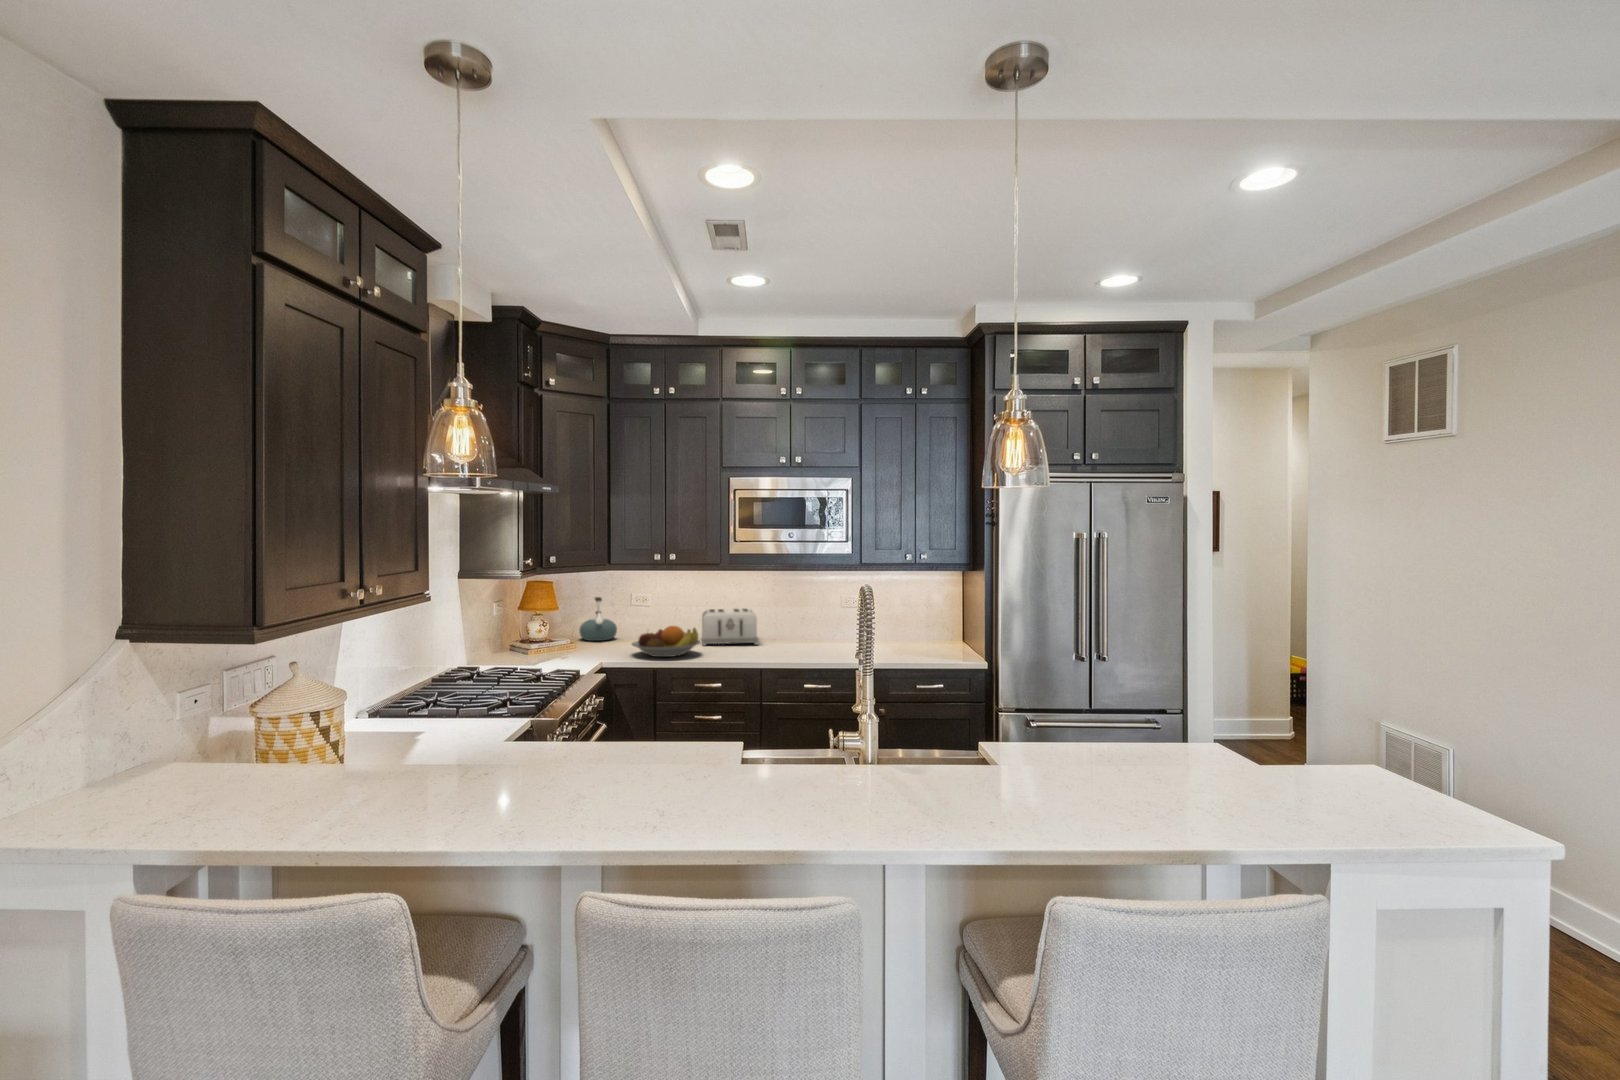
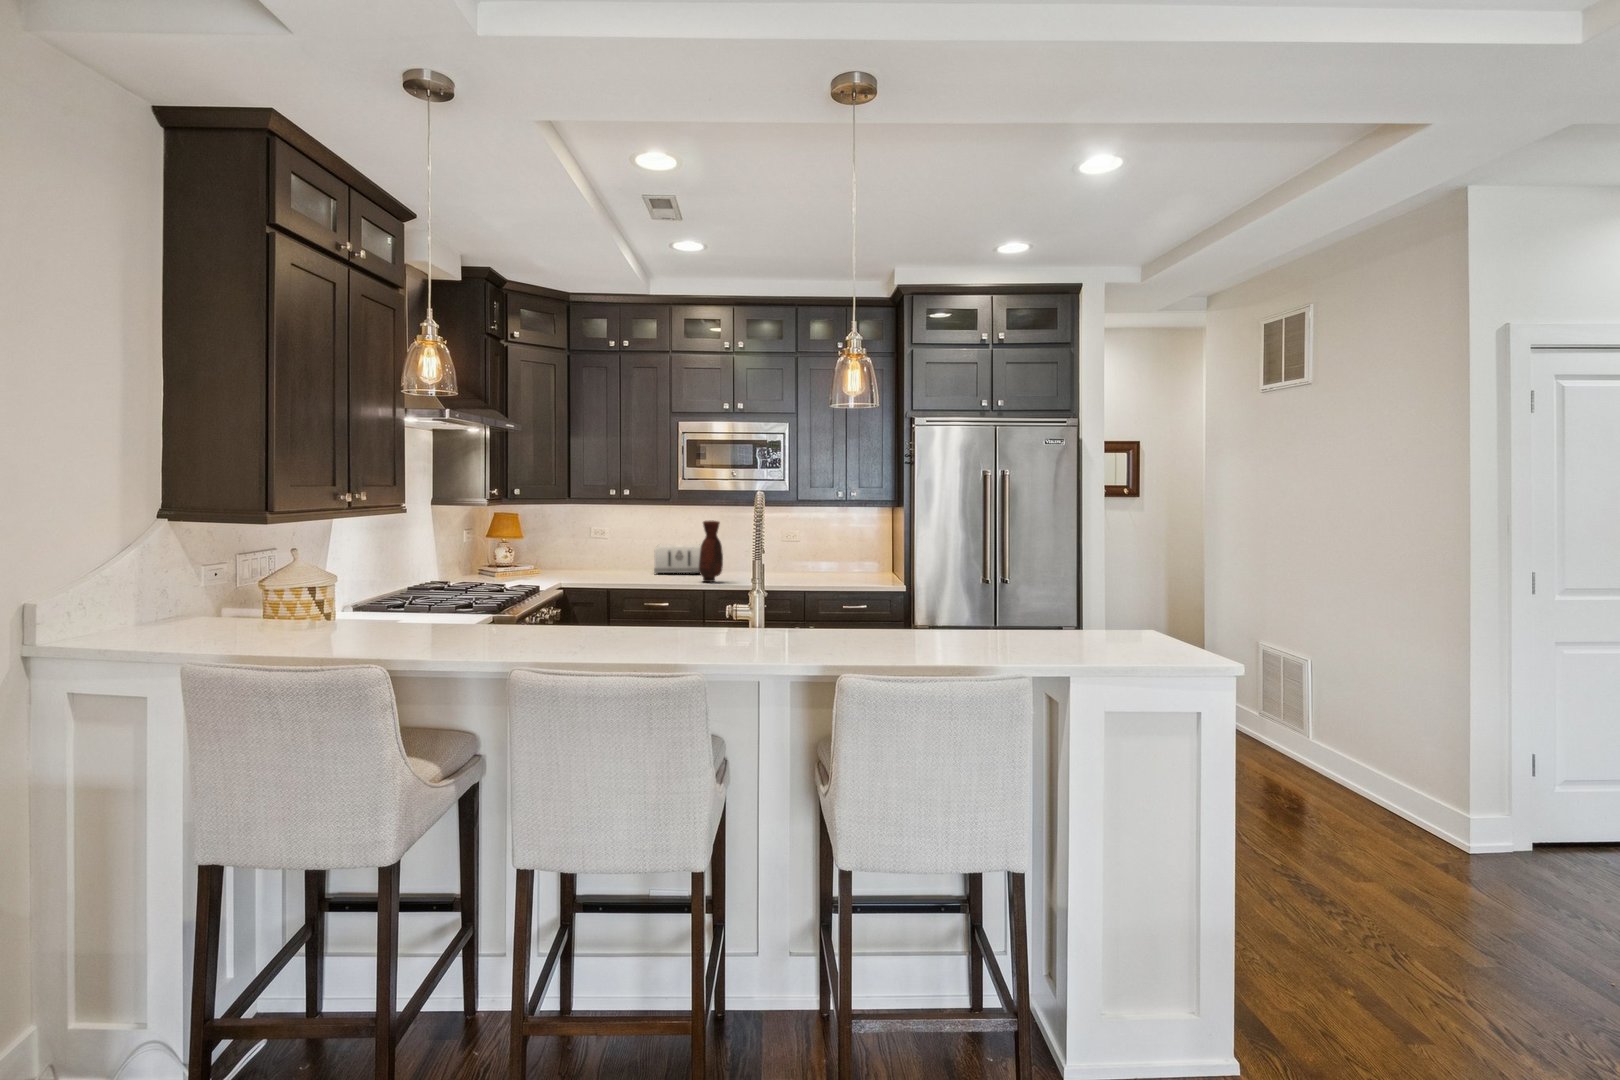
vase: none [756,588,783,658] -> present [699,520,723,582]
kettle: present [579,597,617,641] -> none [543,531,578,570]
fruit bowl: present [632,626,701,657] -> none [588,553,650,580]

